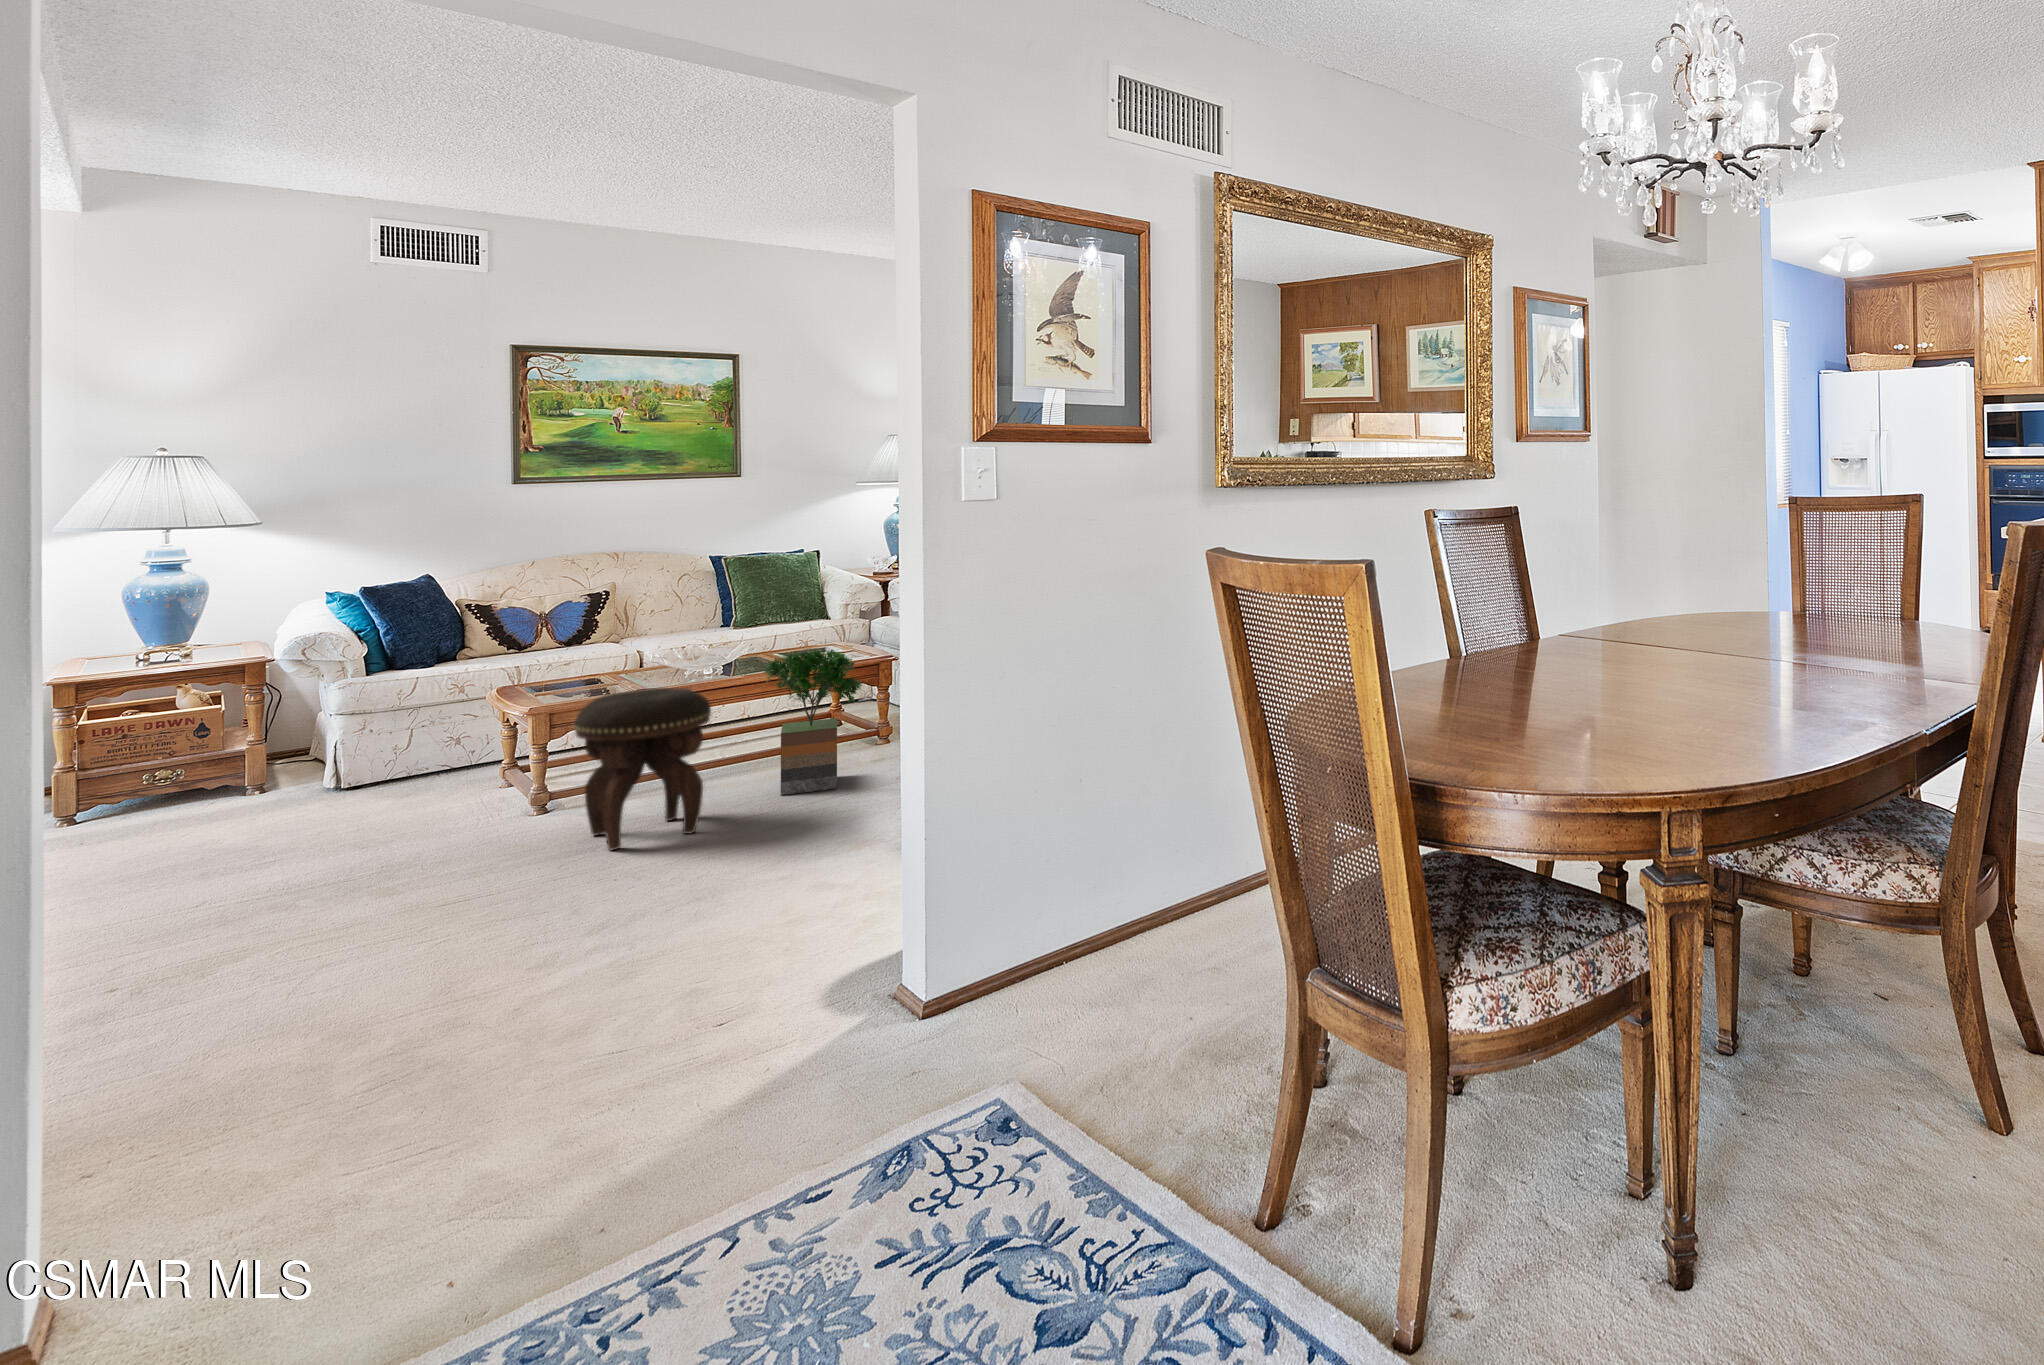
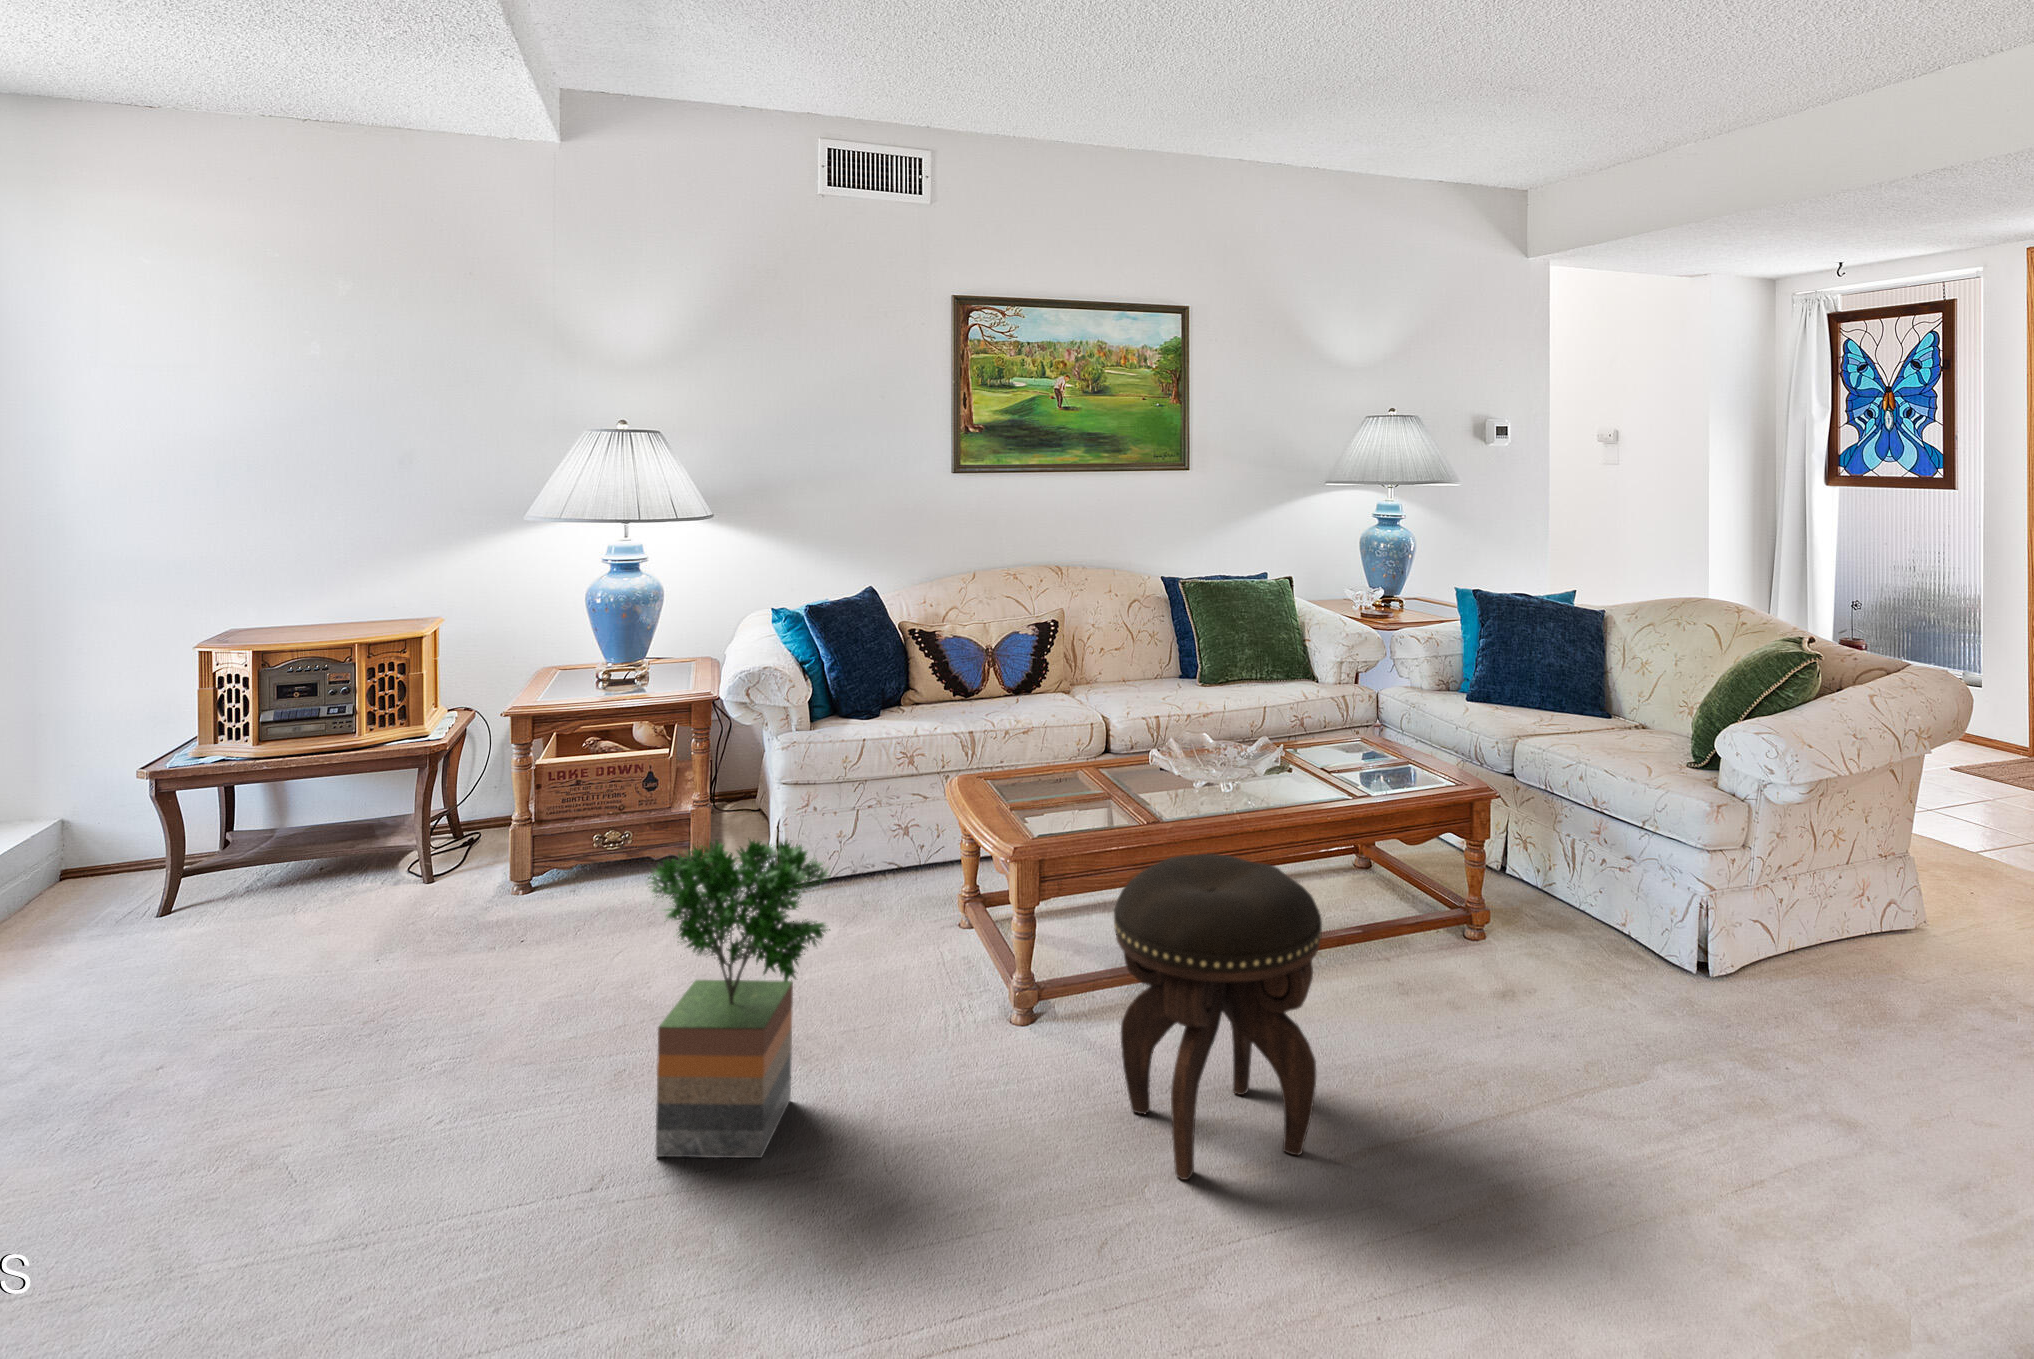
potted tree: present [764,649,862,795] -> present [650,838,830,1158]

